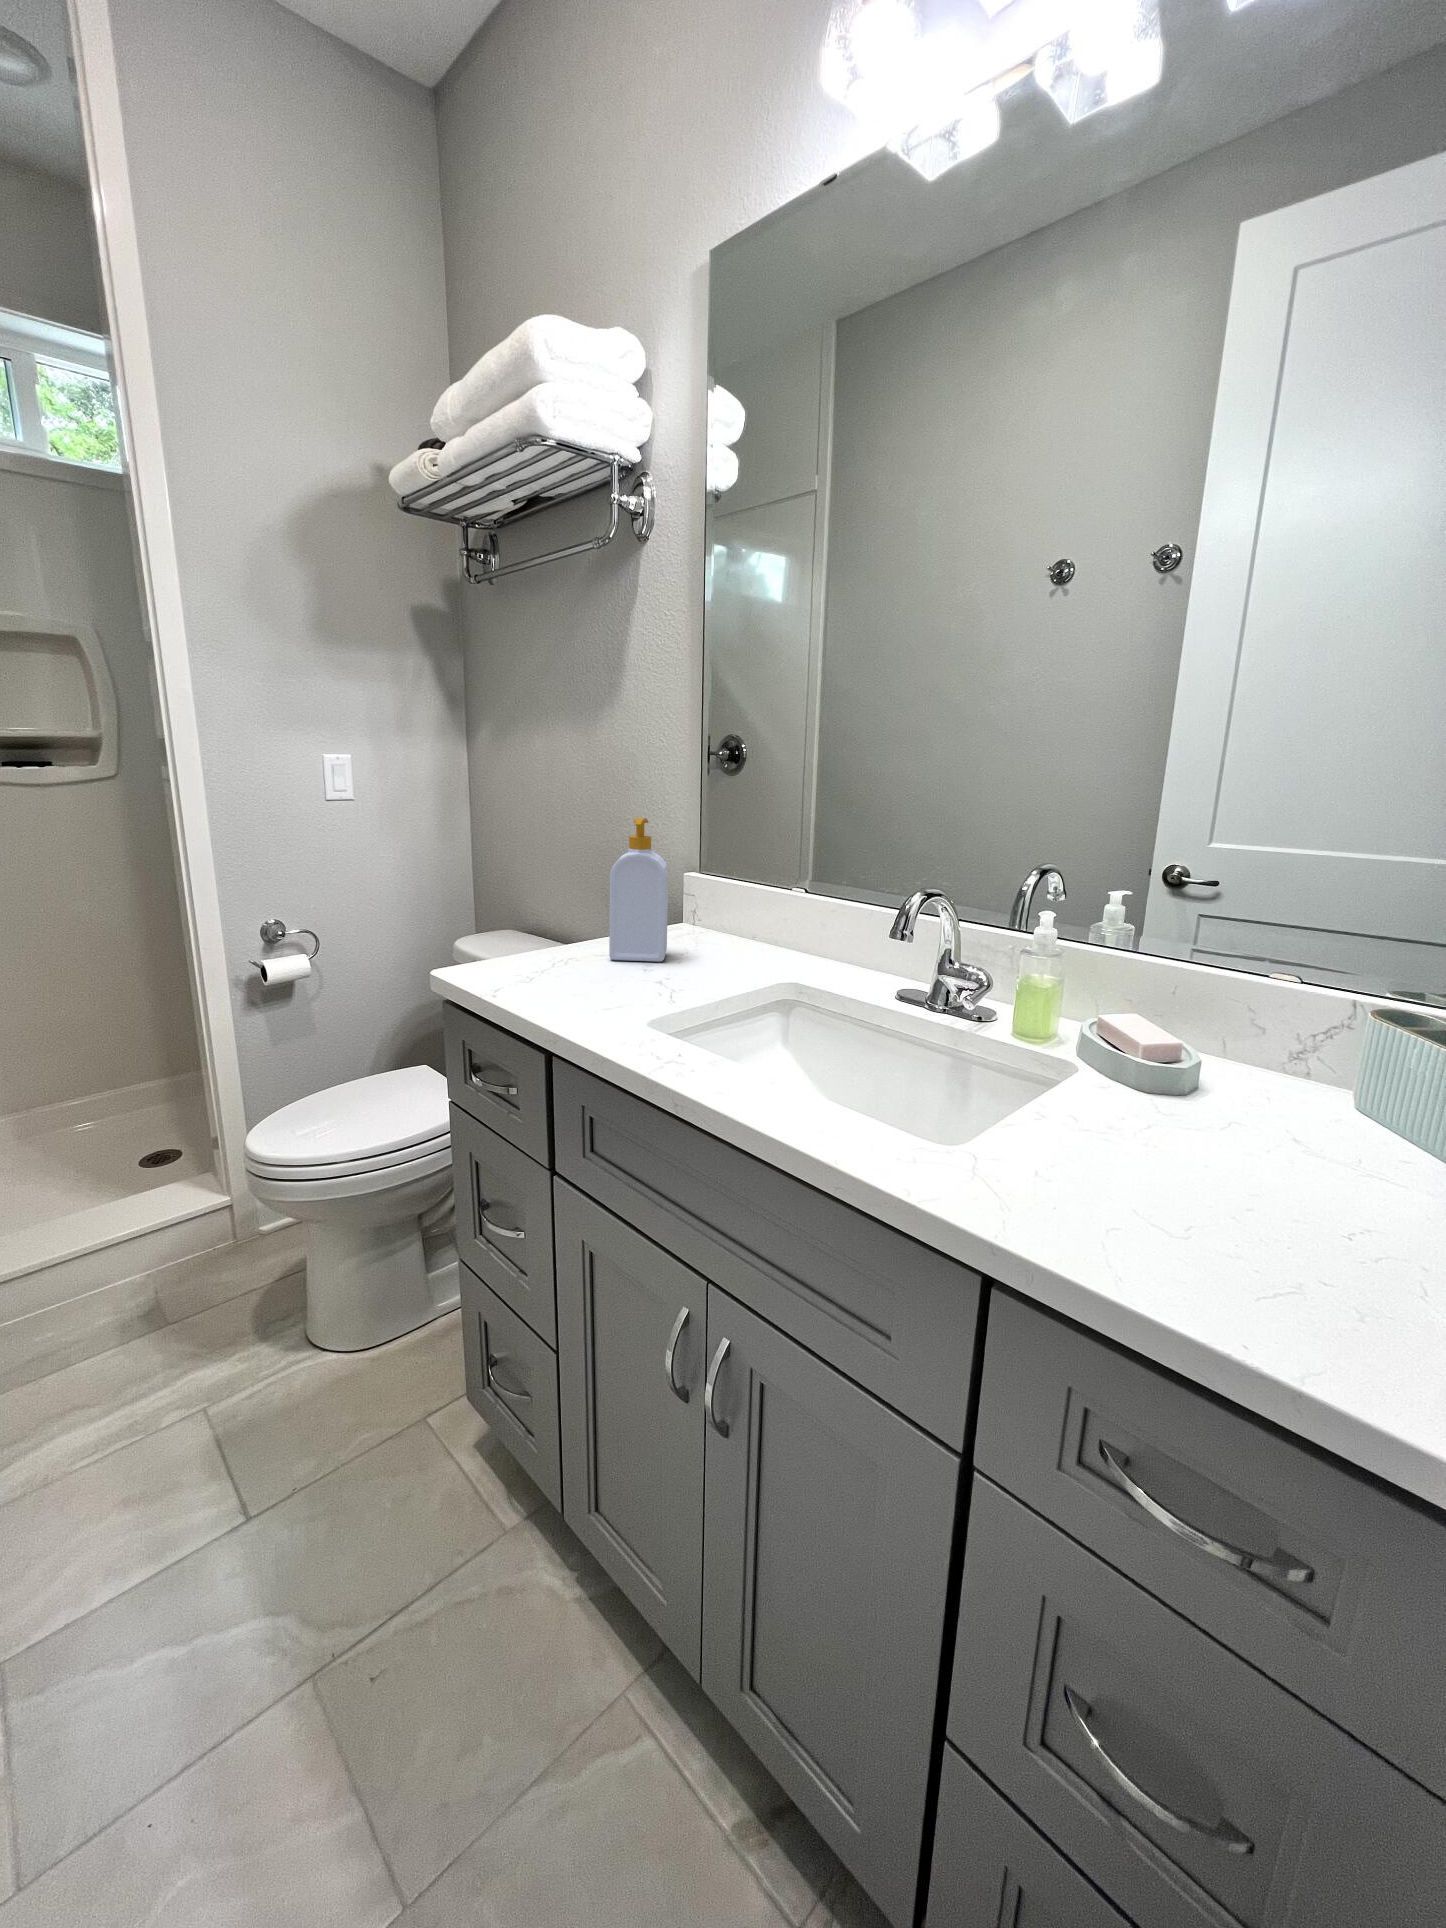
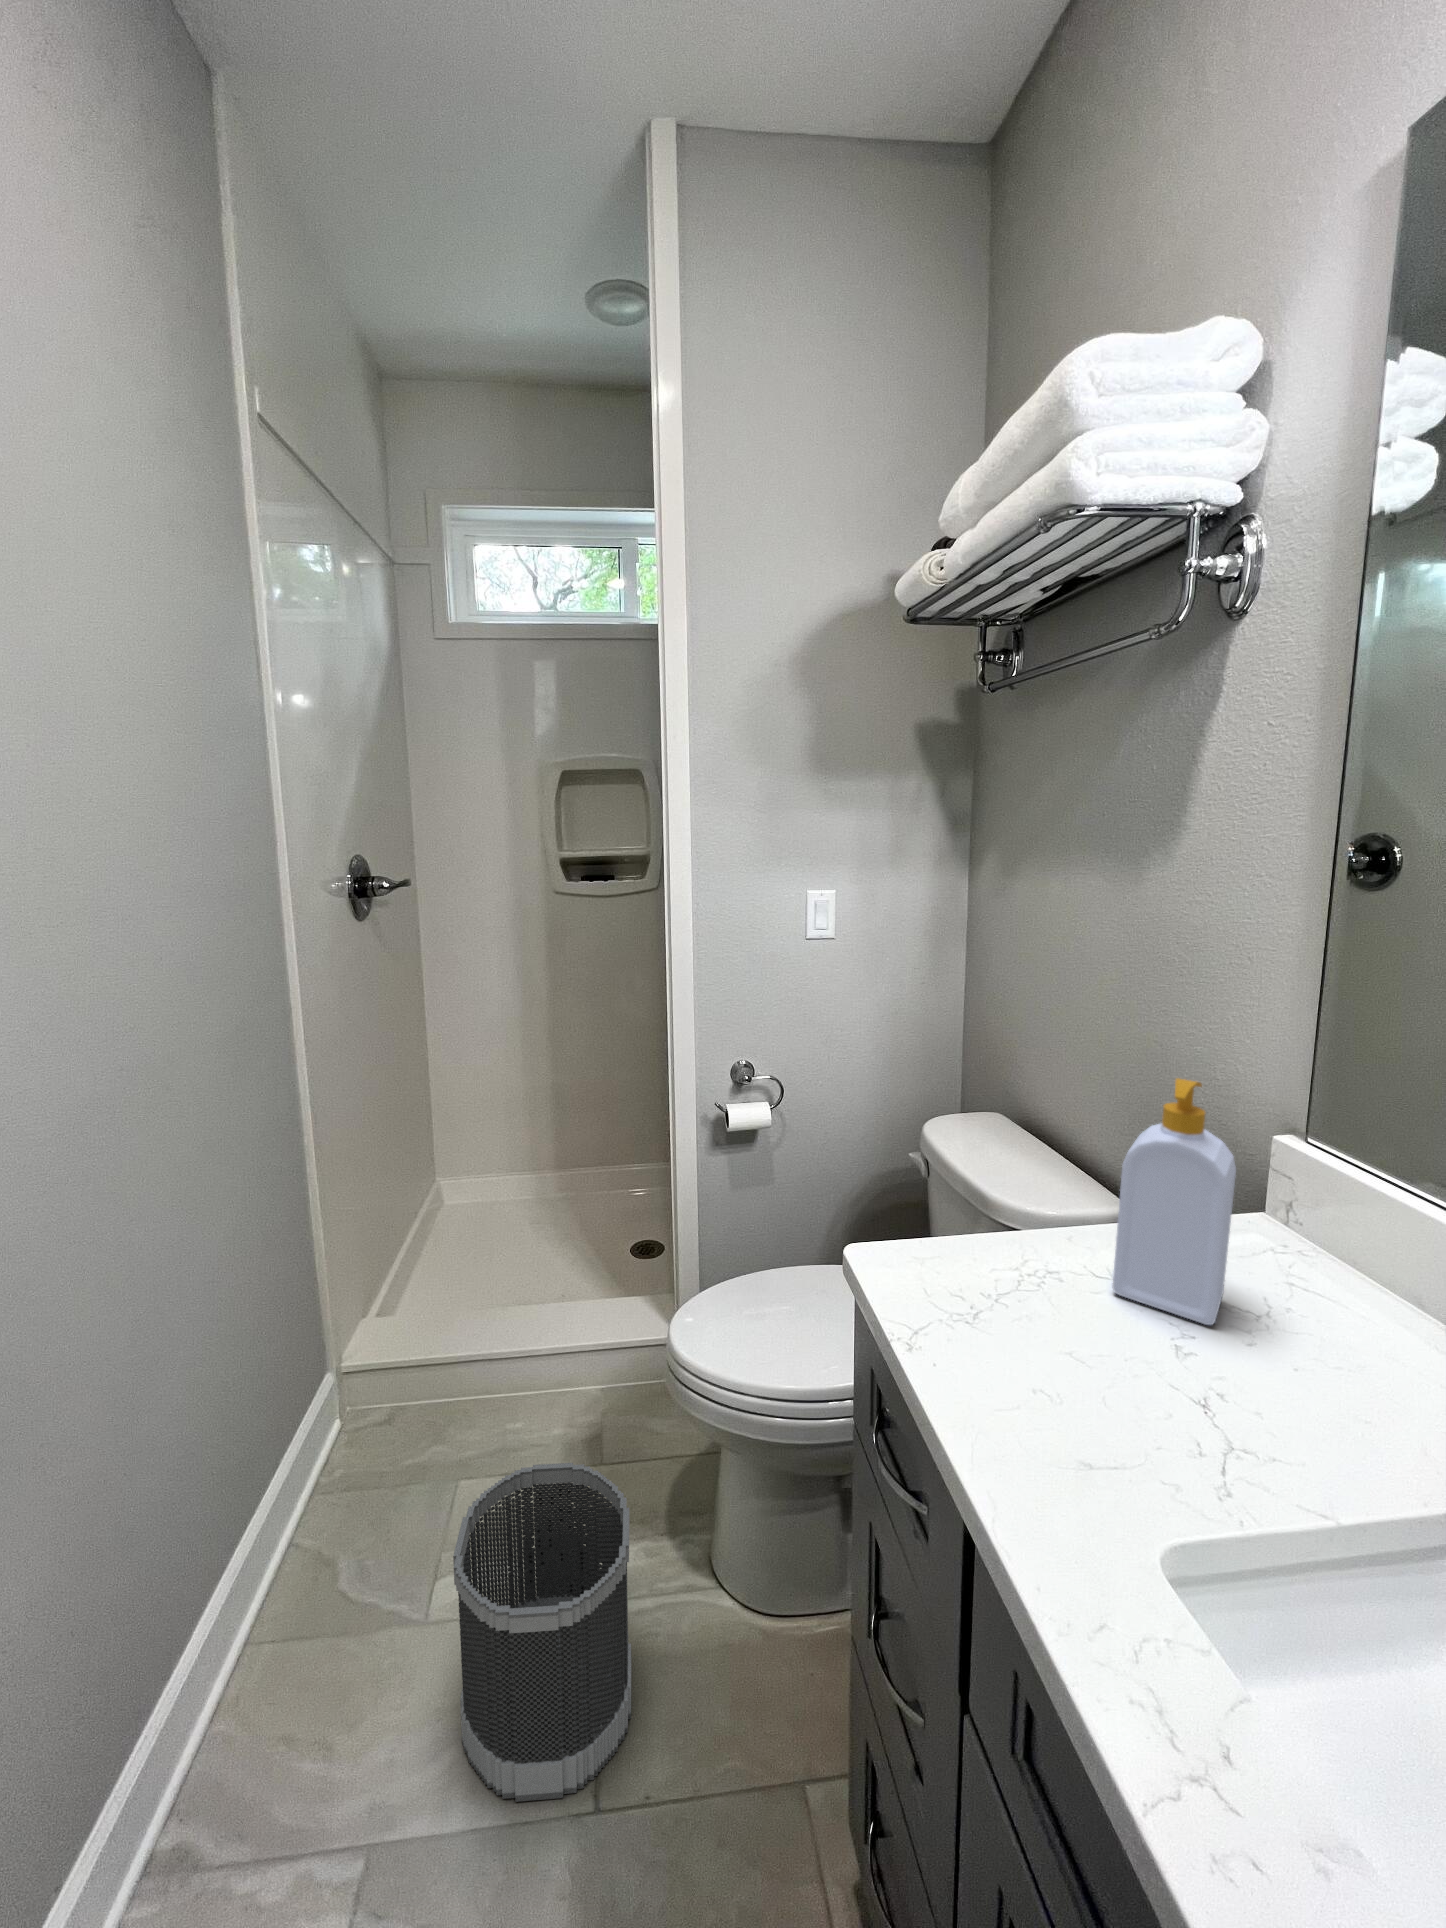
wastebasket: none [51,1273,264,1560] -> present [453,1463,631,1802]

